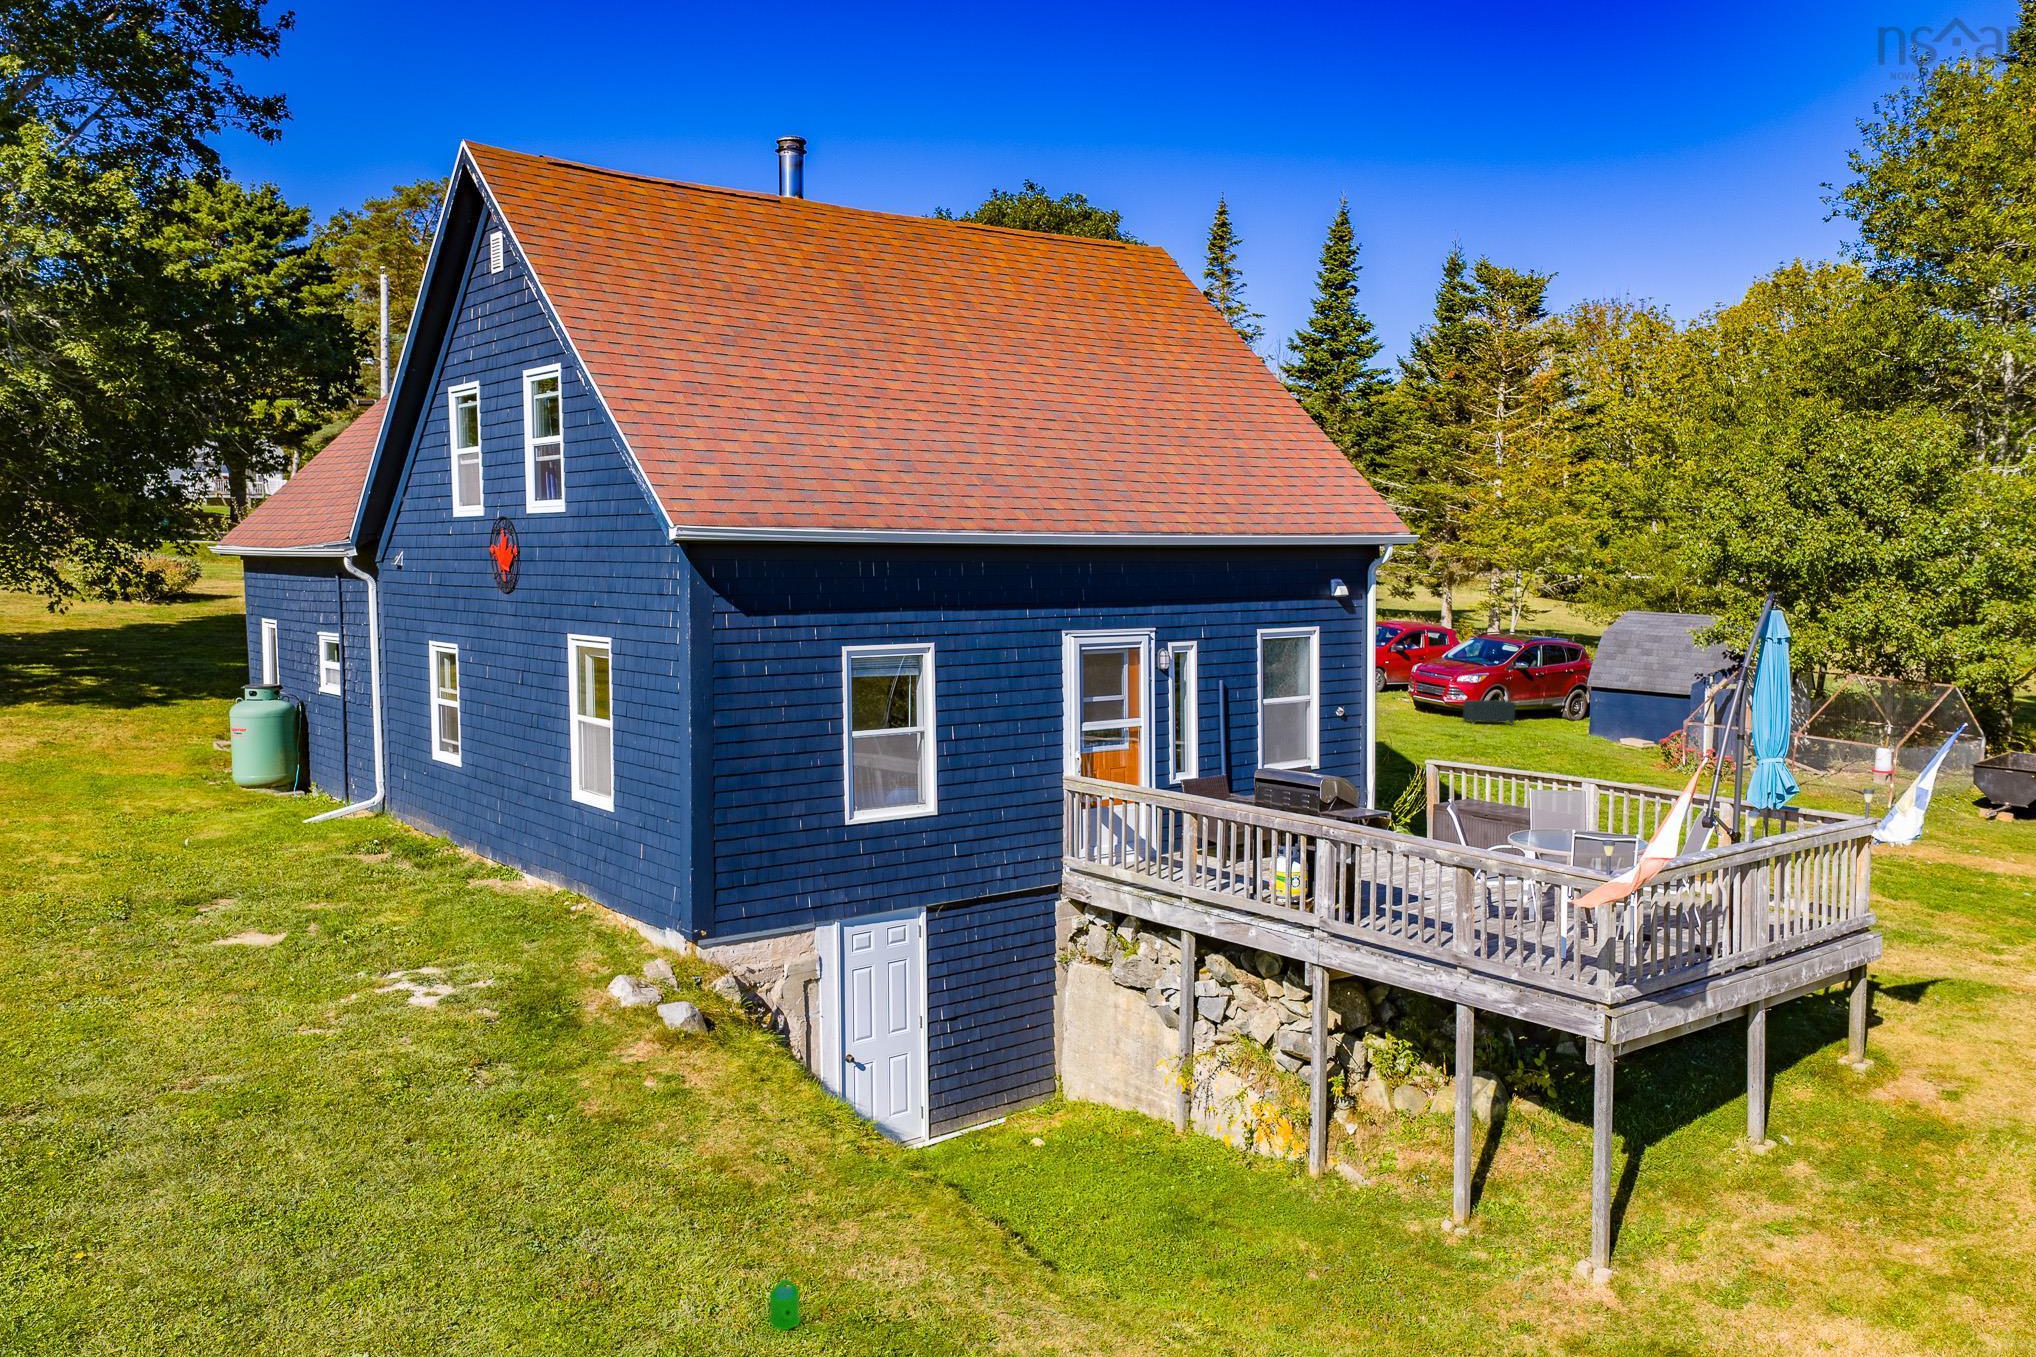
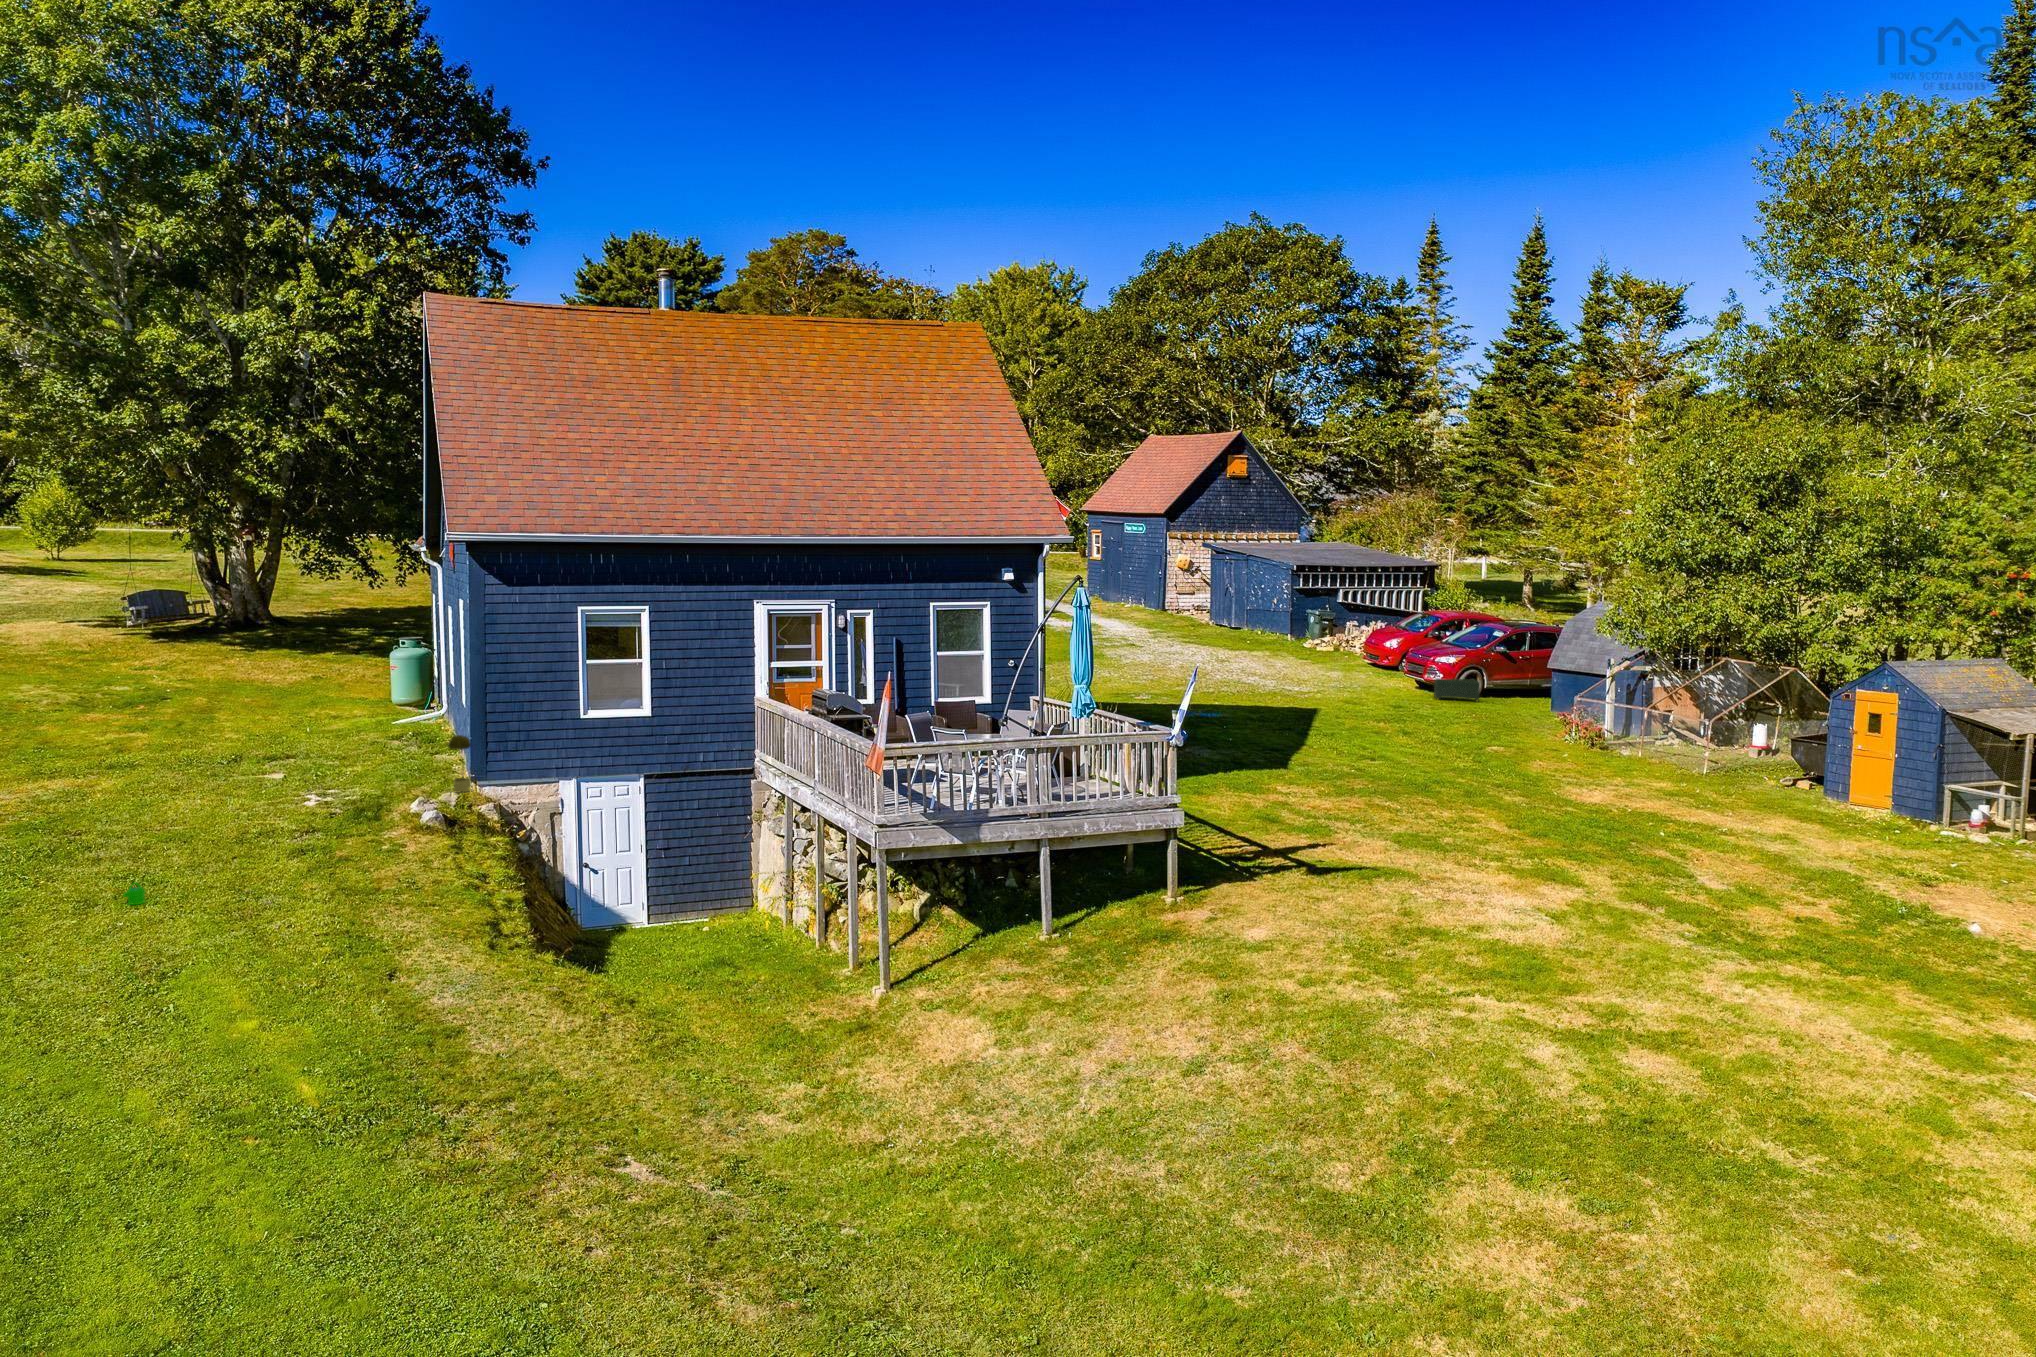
potted tree: none [610,863,650,961] -> present [448,735,471,793]
watering can: present [769,1279,802,1330] -> present [123,882,146,905]

